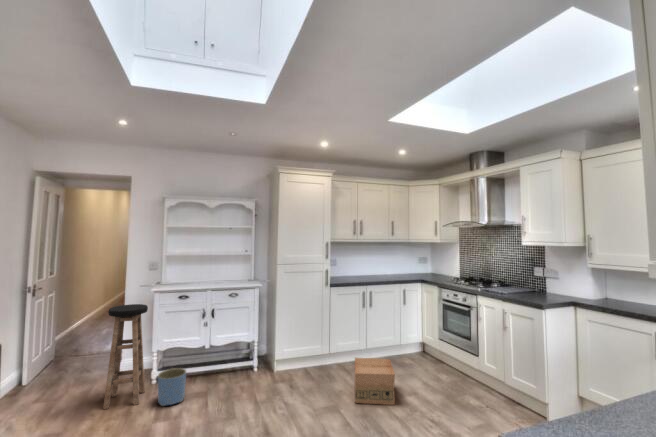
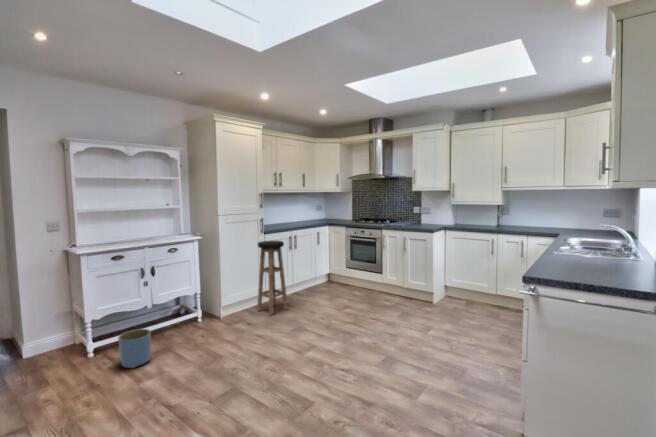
bar stool: present [103,304,148,409] -> present [257,241,288,315]
cardboard box: present [355,358,395,405] -> none [300,286,341,322]

